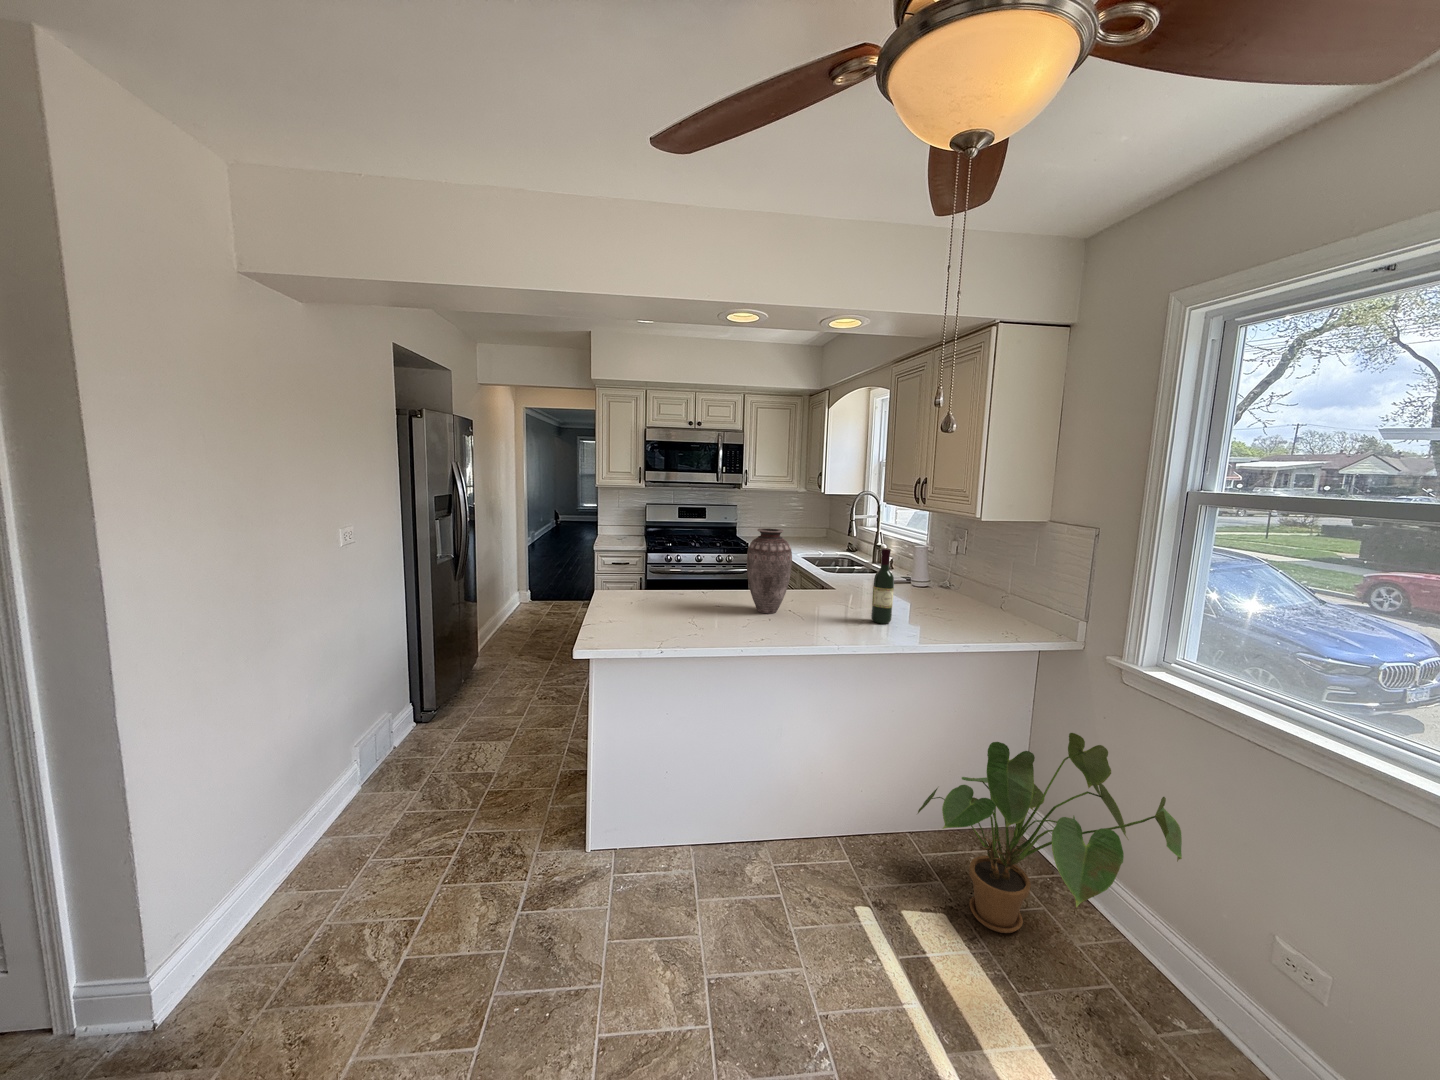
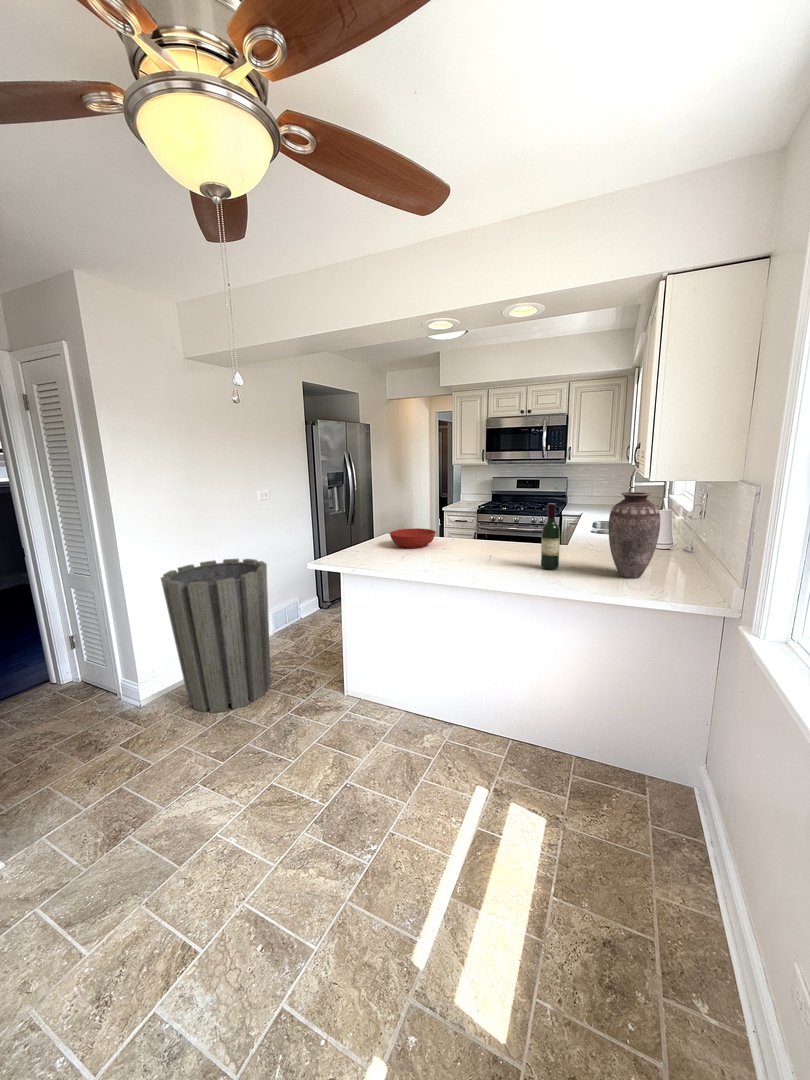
vase: present [747,528,792,613] -> present [609,492,660,578]
bowl: none [639,581,704,610] -> present [390,528,436,548]
trash can: none [223,652,448,975] -> present [161,559,271,712]
house plant: present [918,733,1182,933] -> none [531,678,749,857]

